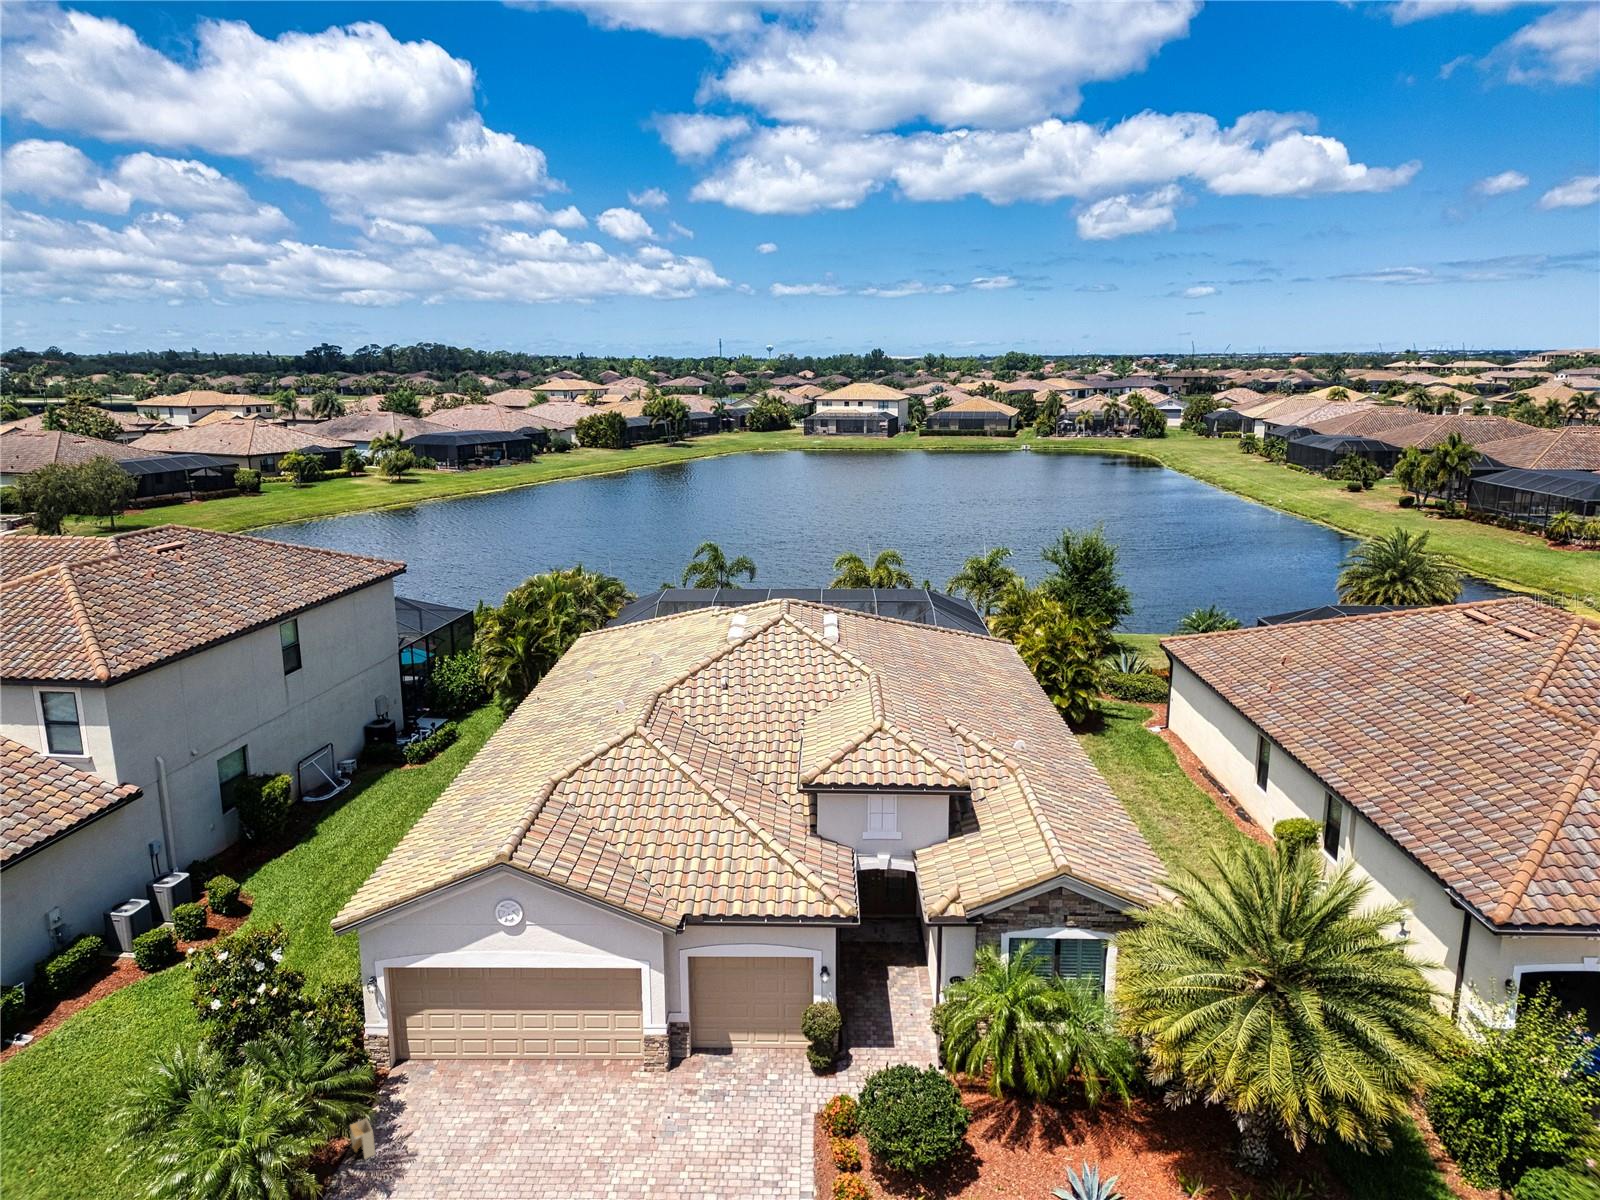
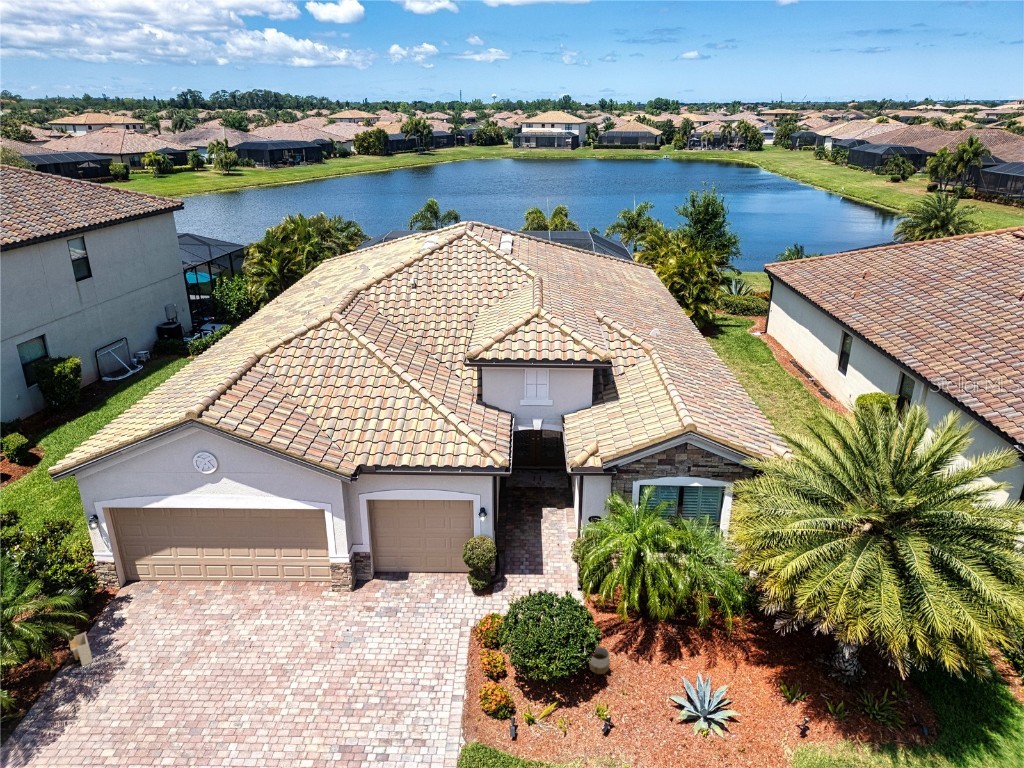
planter: none [959,1131,982,1174] -> present [590,647,610,674]

